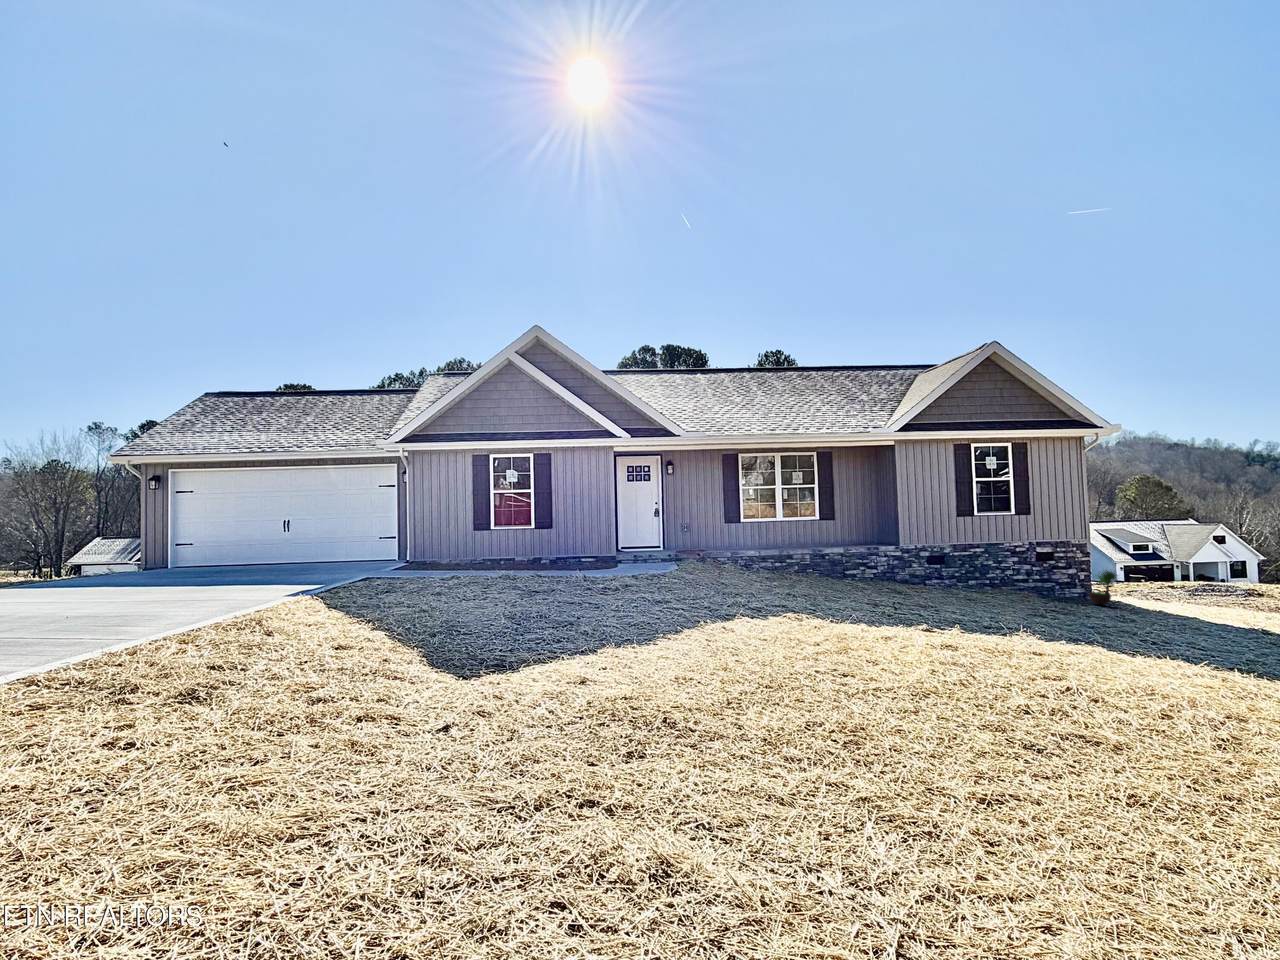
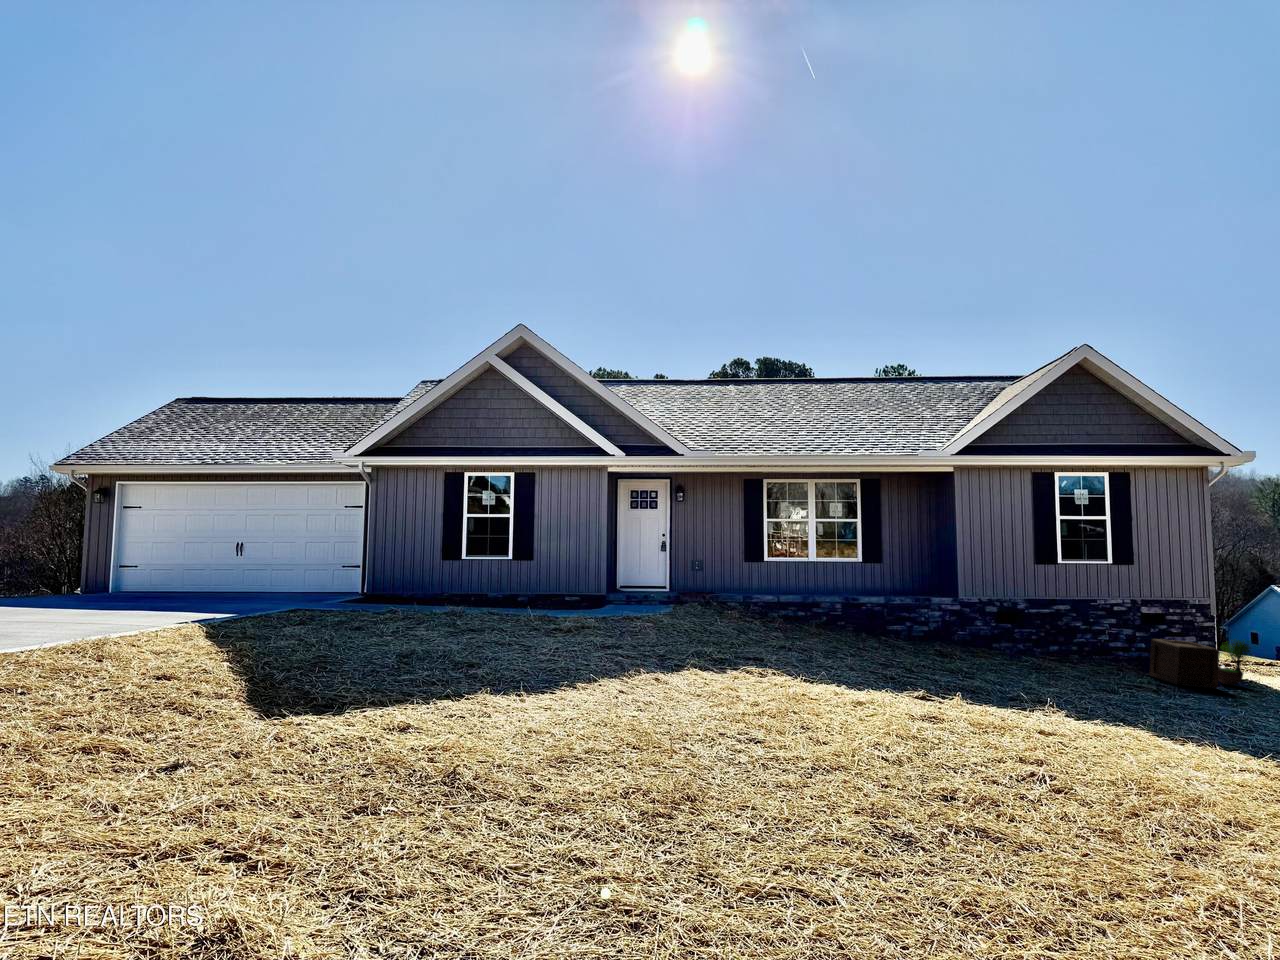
wooden crate: none [1043,572,1095,608] -> present [1149,639,1219,689]

